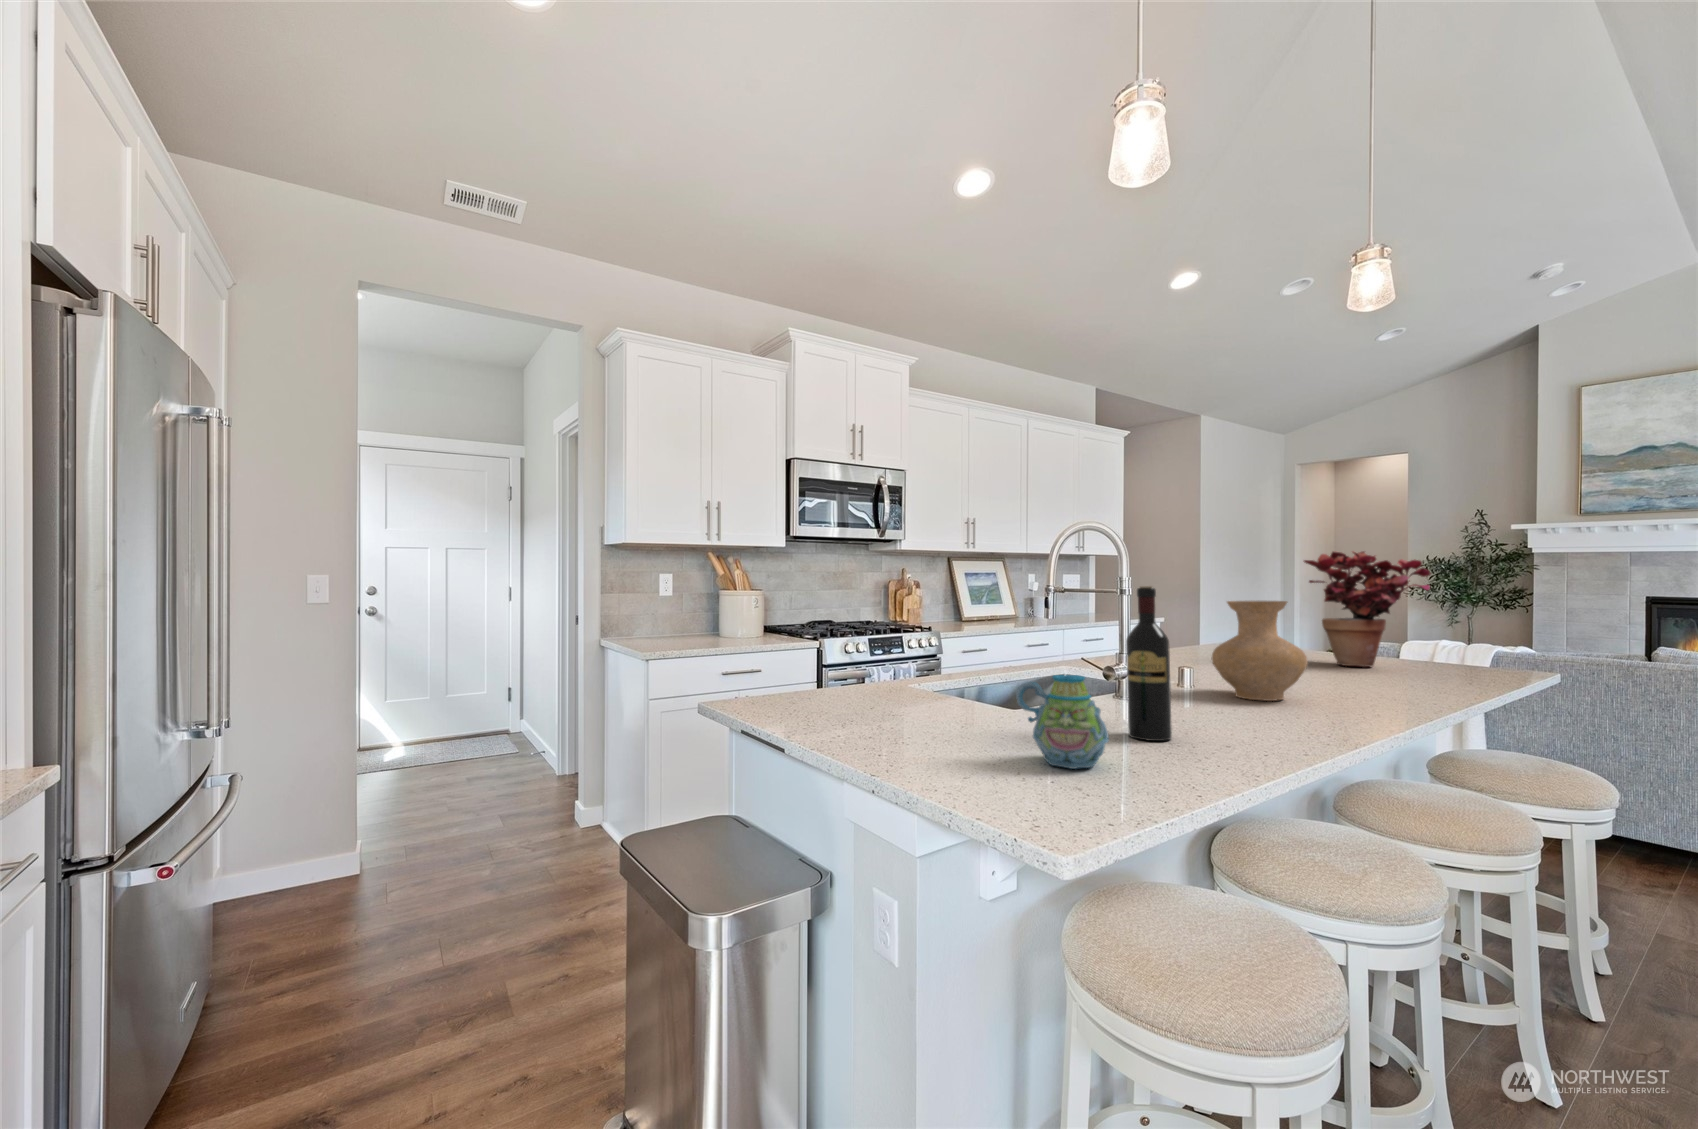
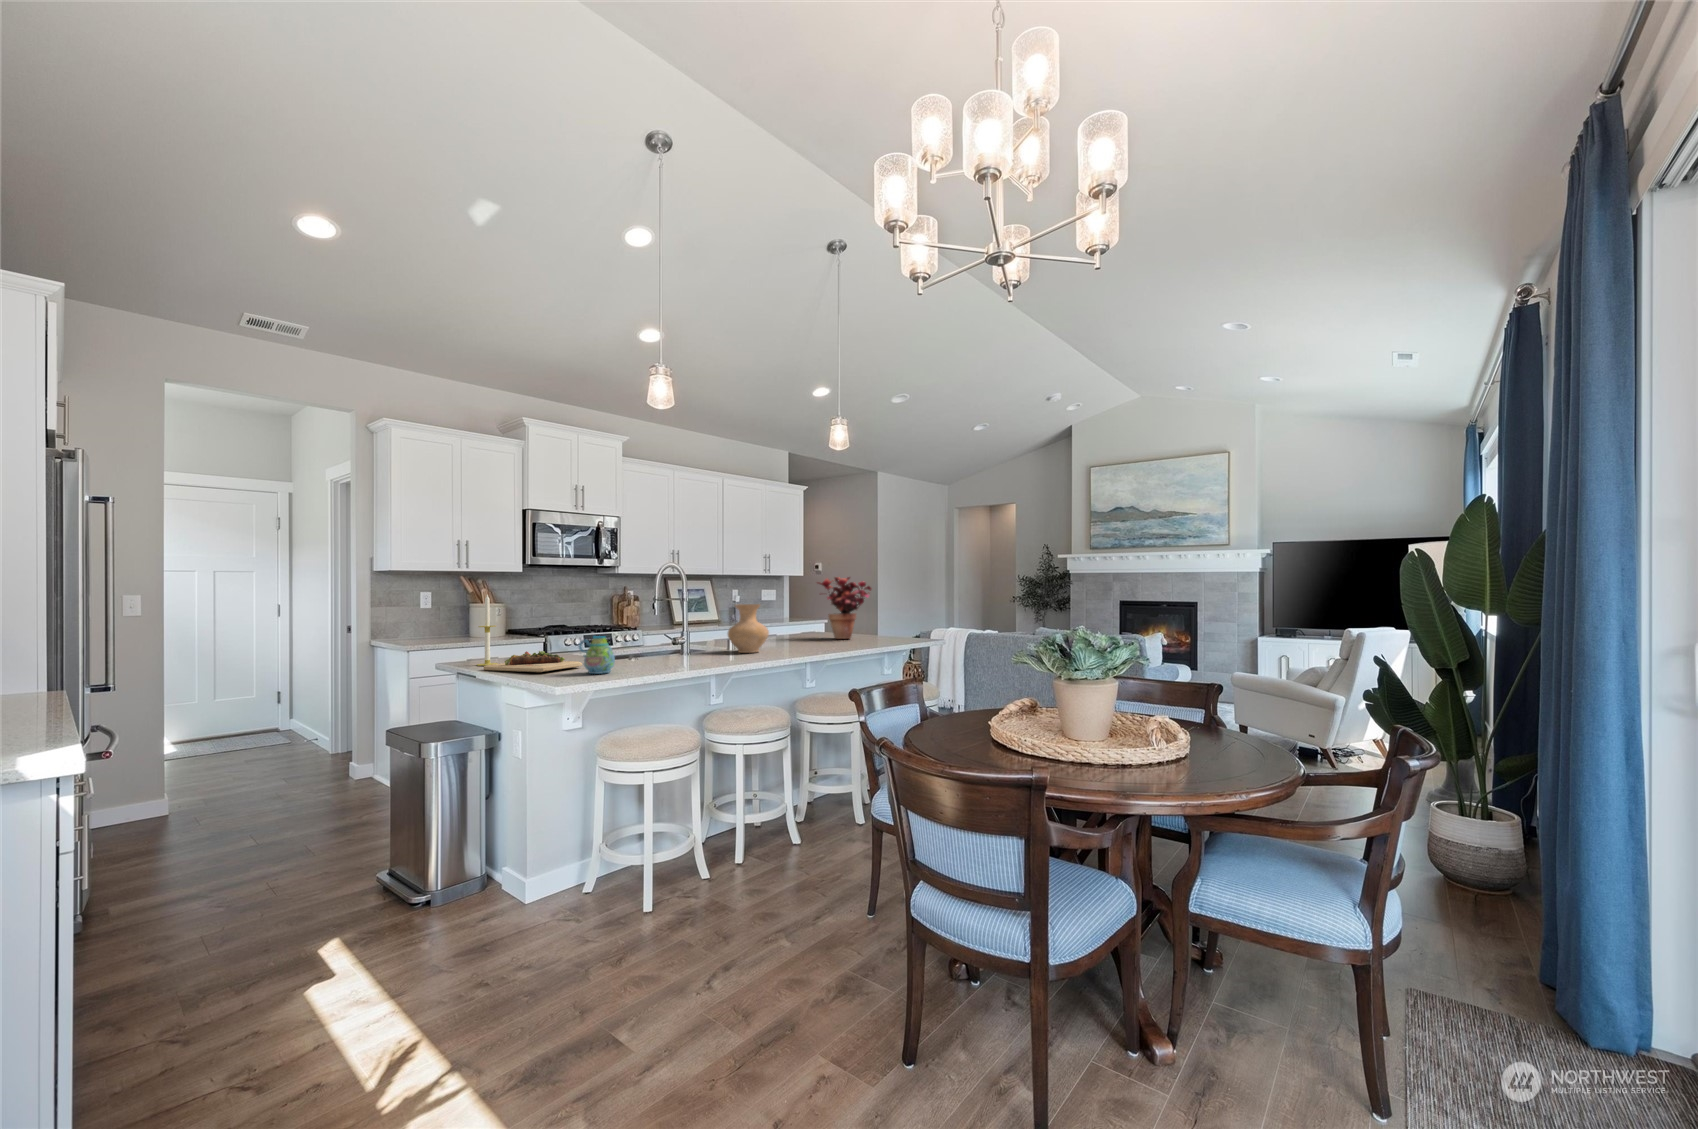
candle: none [777,574,813,714] -> present [477,595,498,666]
wine bottle: present [1126,586,1172,741] -> none [646,598,664,666]
cutting board: none [800,691,997,752] -> present [484,651,582,672]

